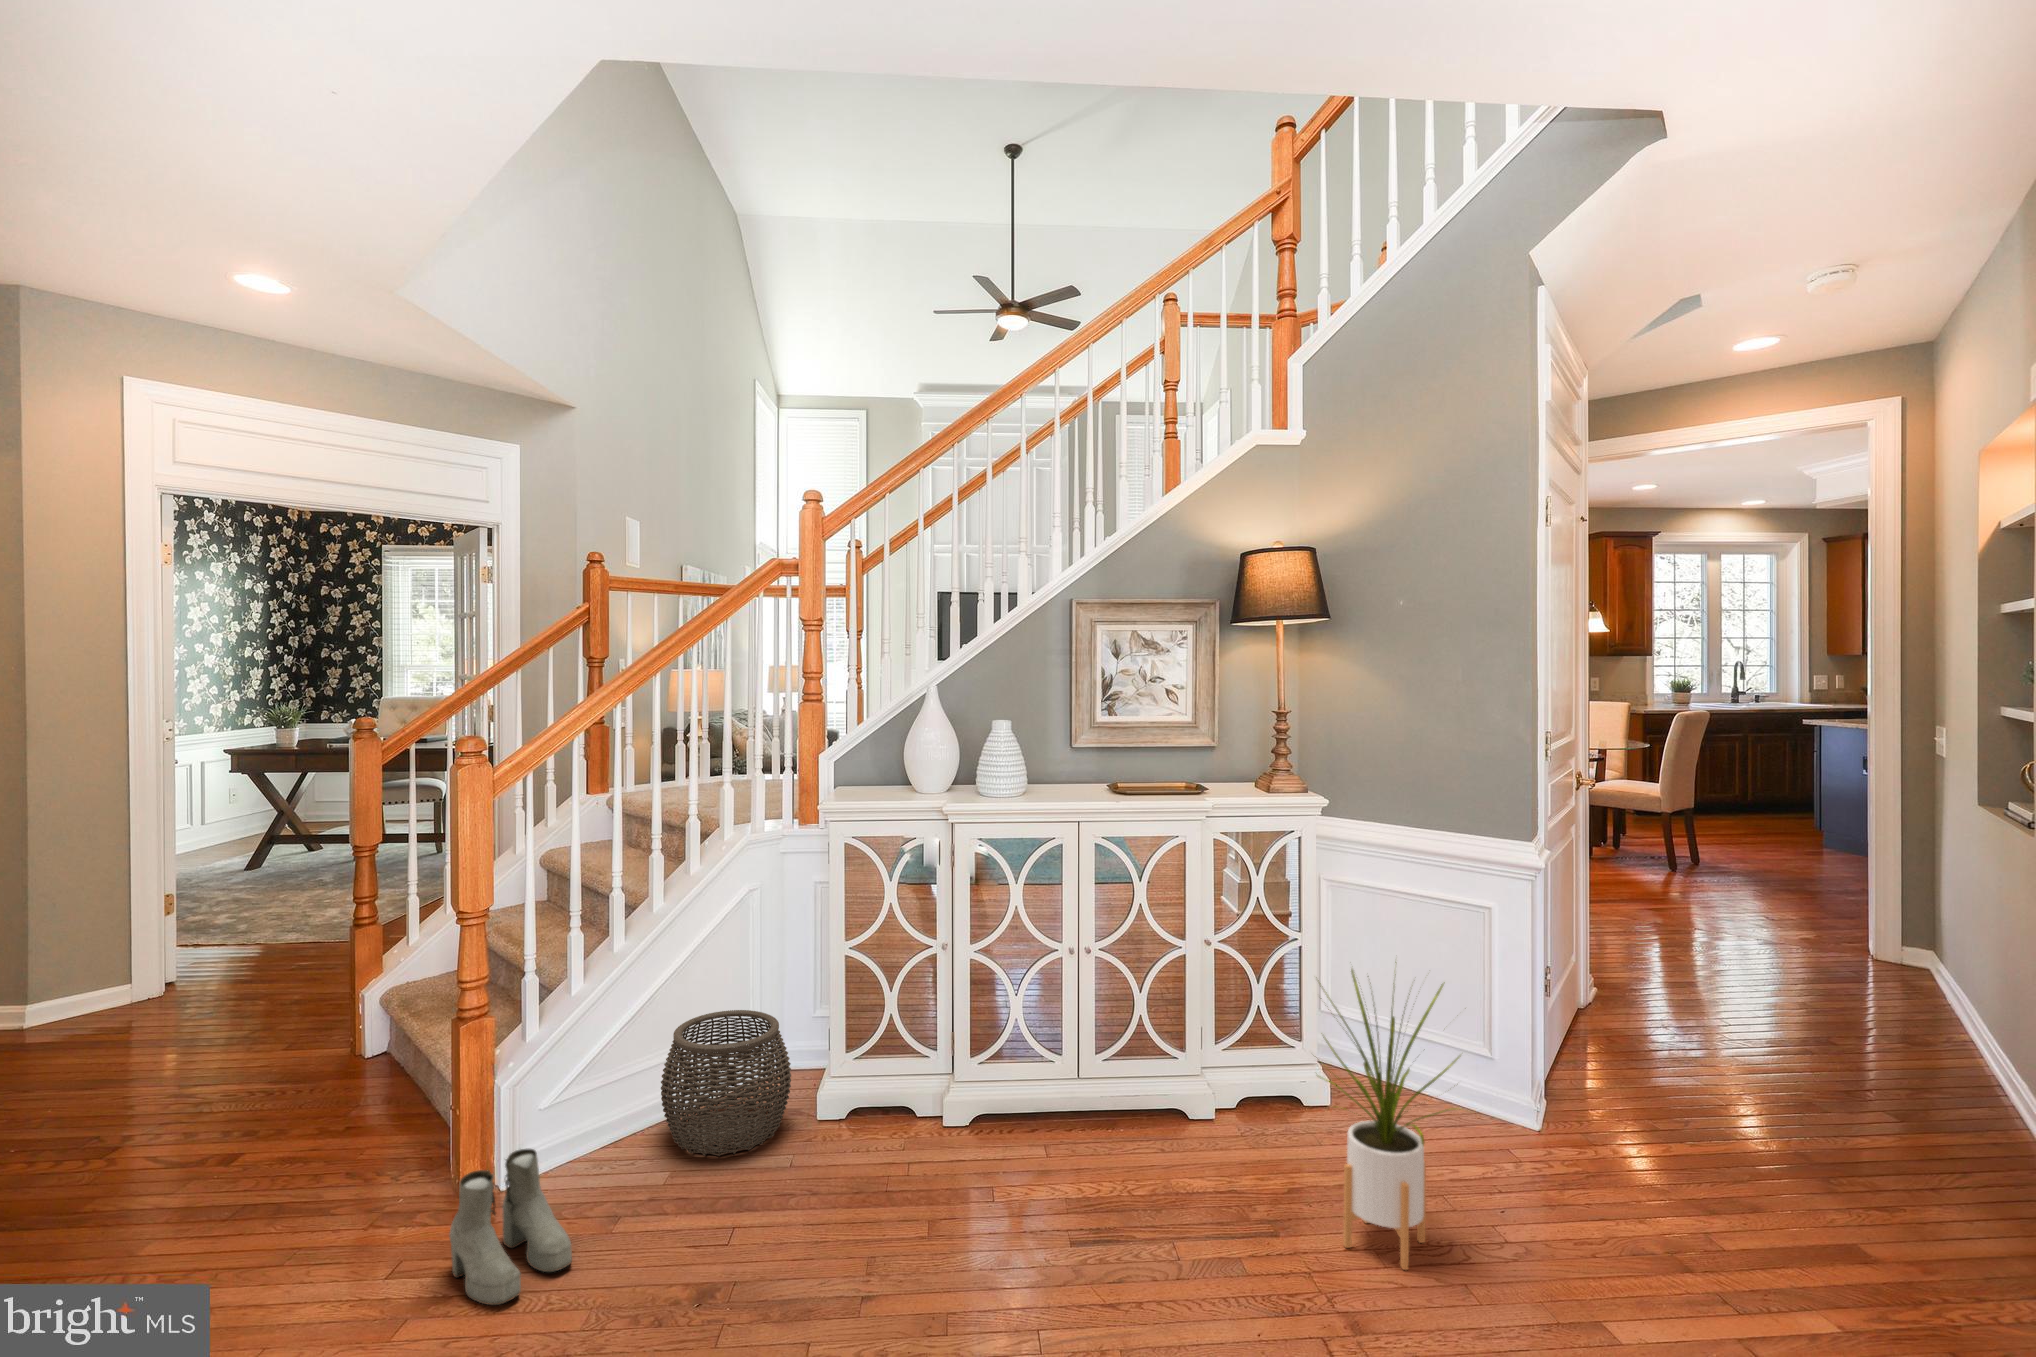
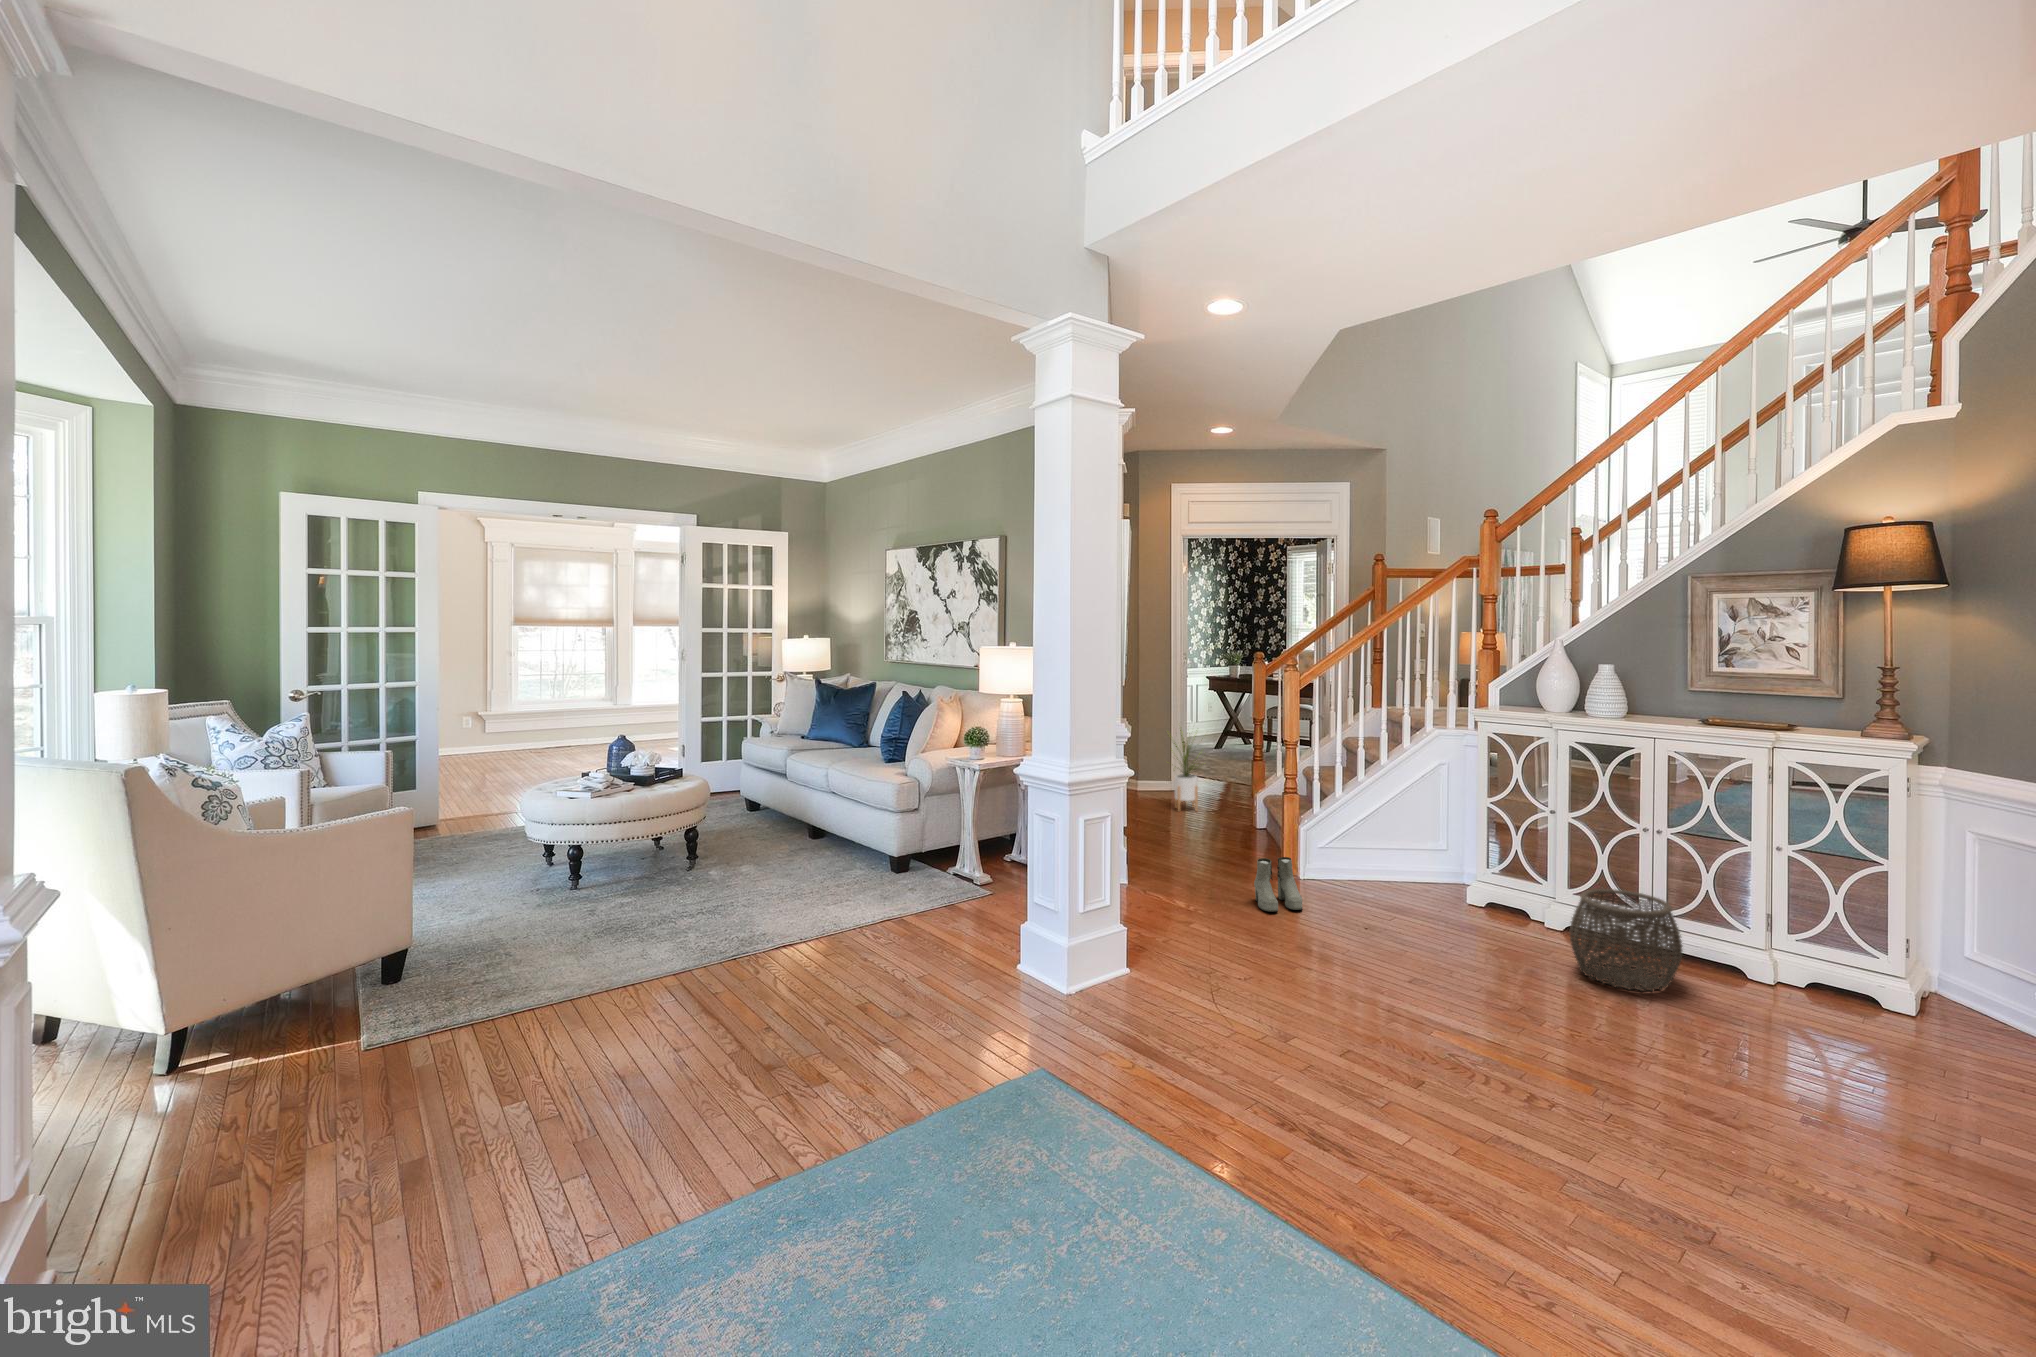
house plant: present [1318,962,1460,1270] -> present [1174,730,1198,811]
woven basket: present [661,1010,791,1156] -> present [1570,889,1682,991]

